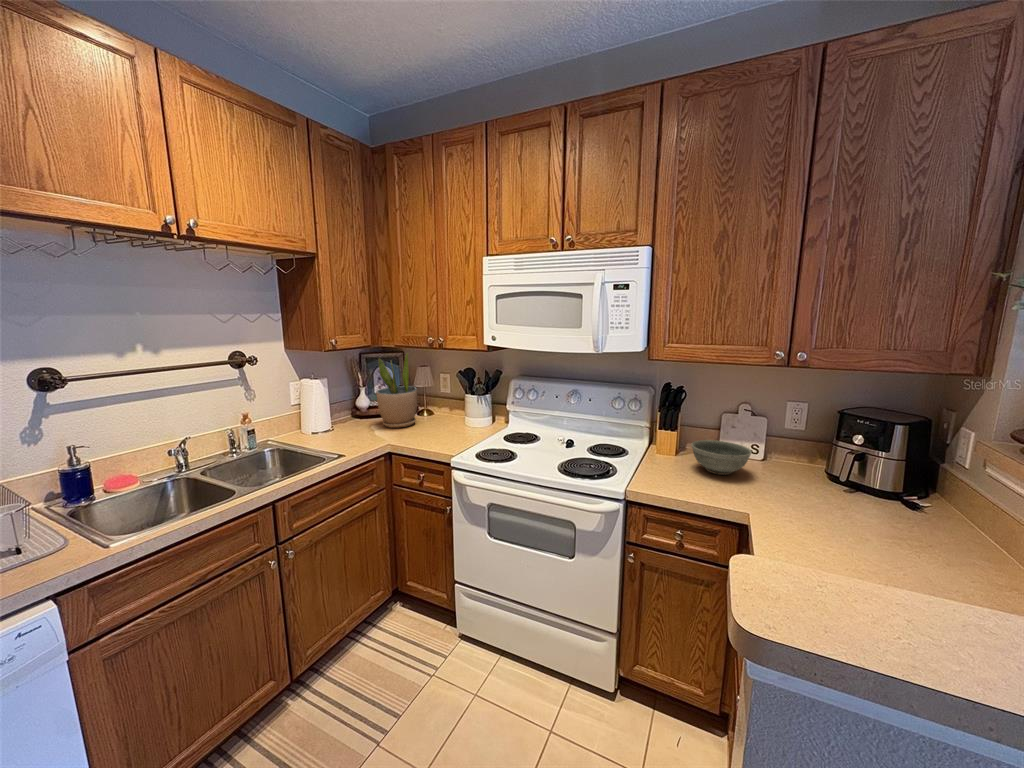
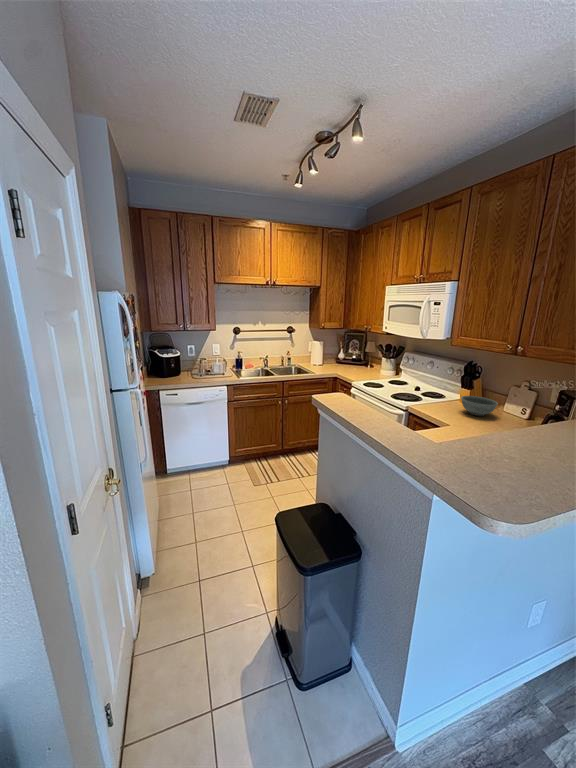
potted plant: present [376,354,417,428] -> none [341,332,360,369]

